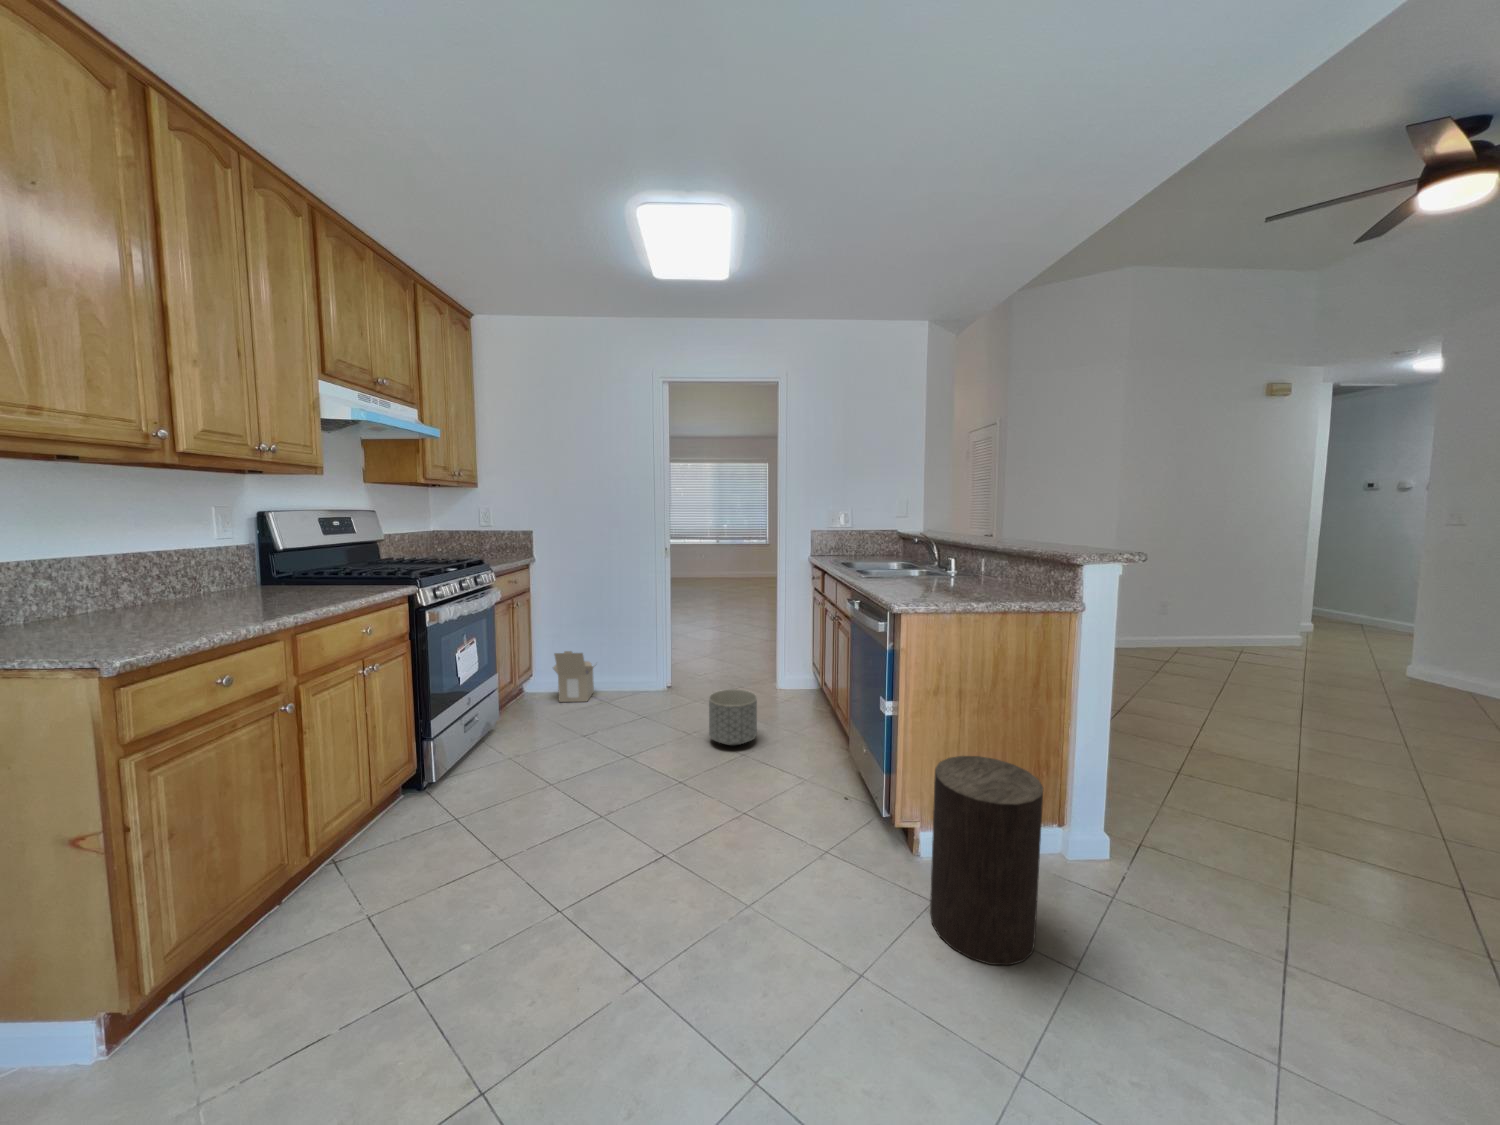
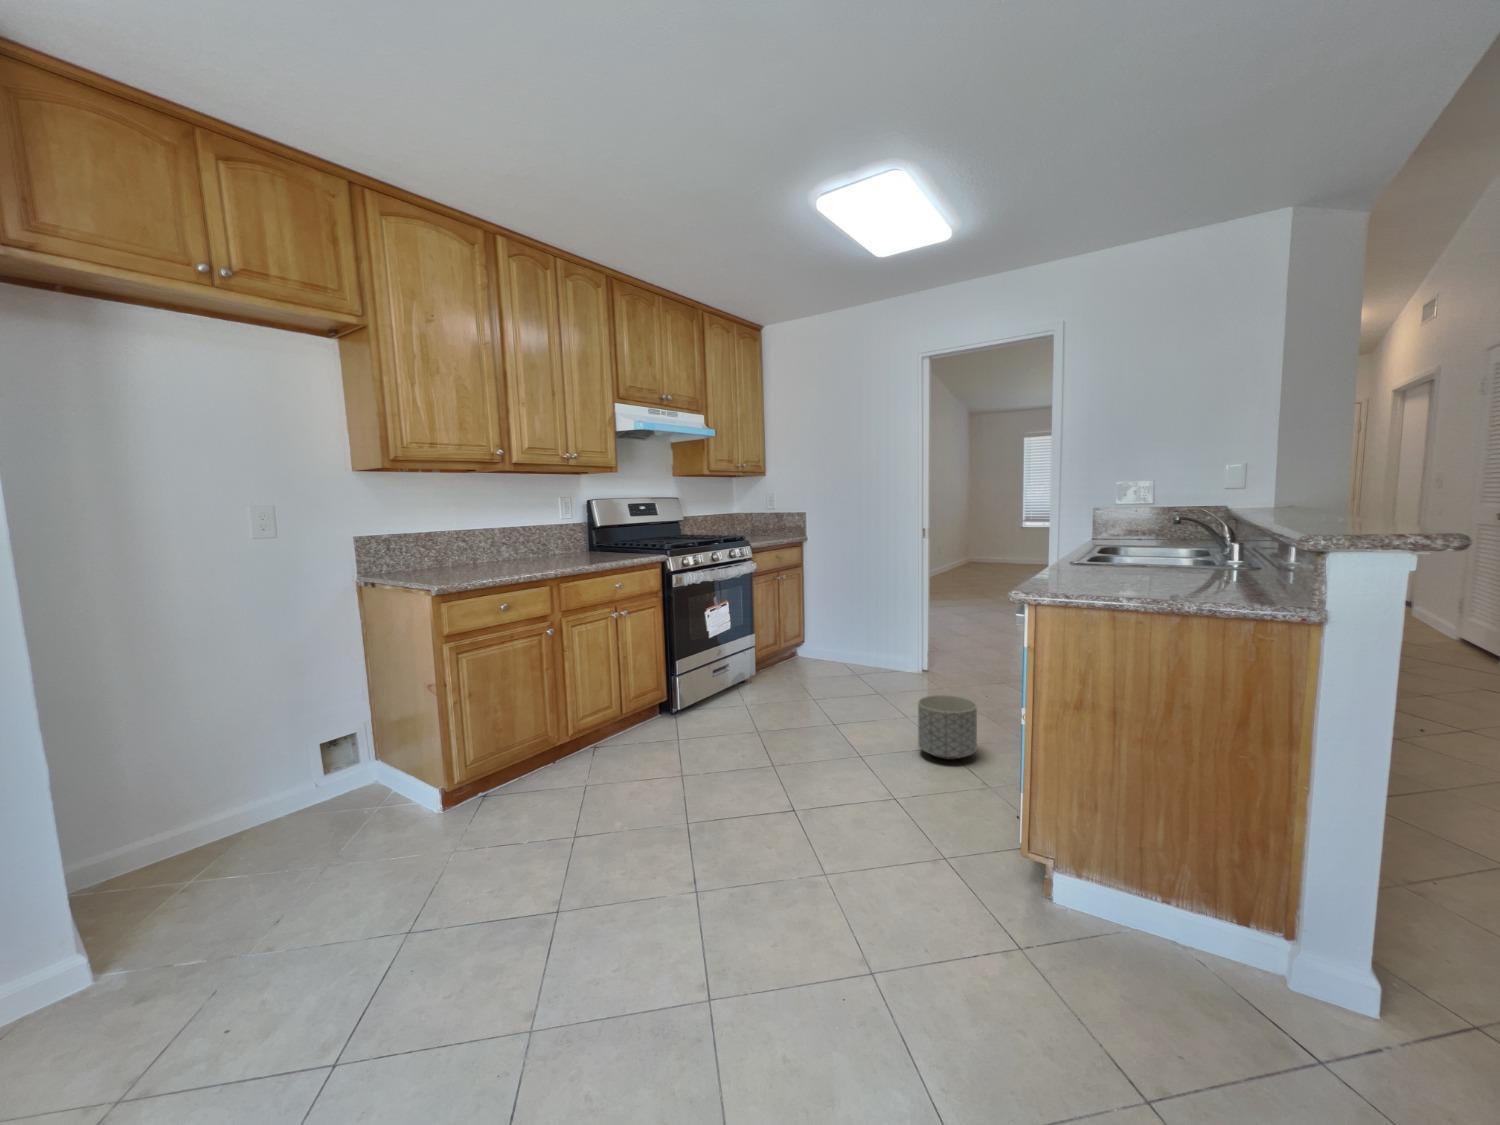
cardboard box: present [553,651,594,702] -> none [811,634,858,689]
stool: present [930,756,1043,965] -> none [964,791,1108,1073]

